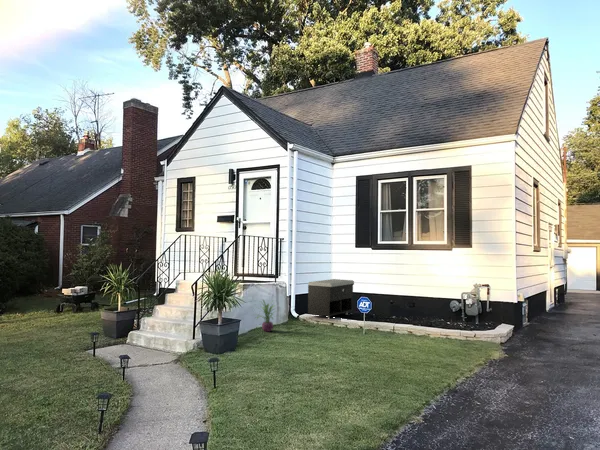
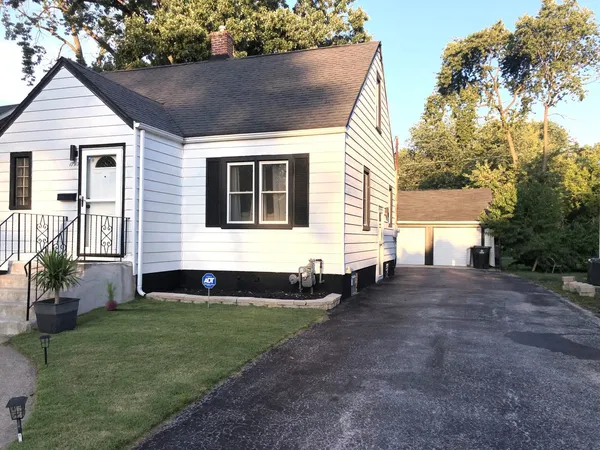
storage bench: present [308,279,354,319] -> none [156,259,204,297]

